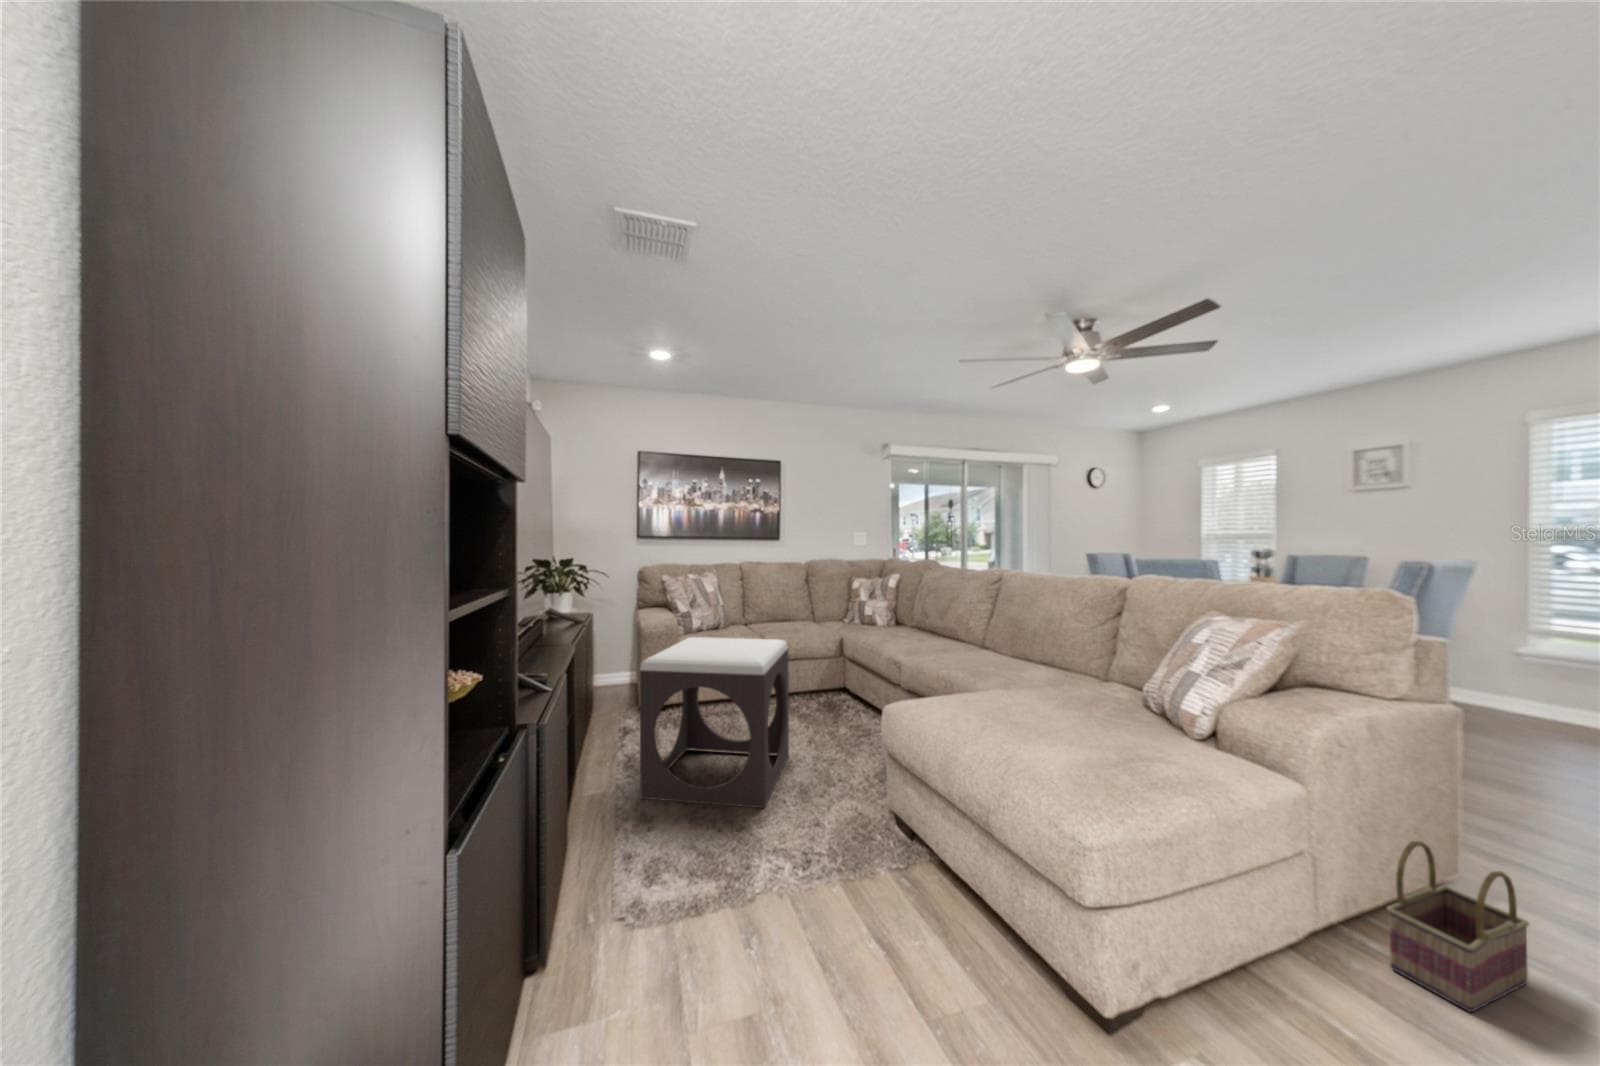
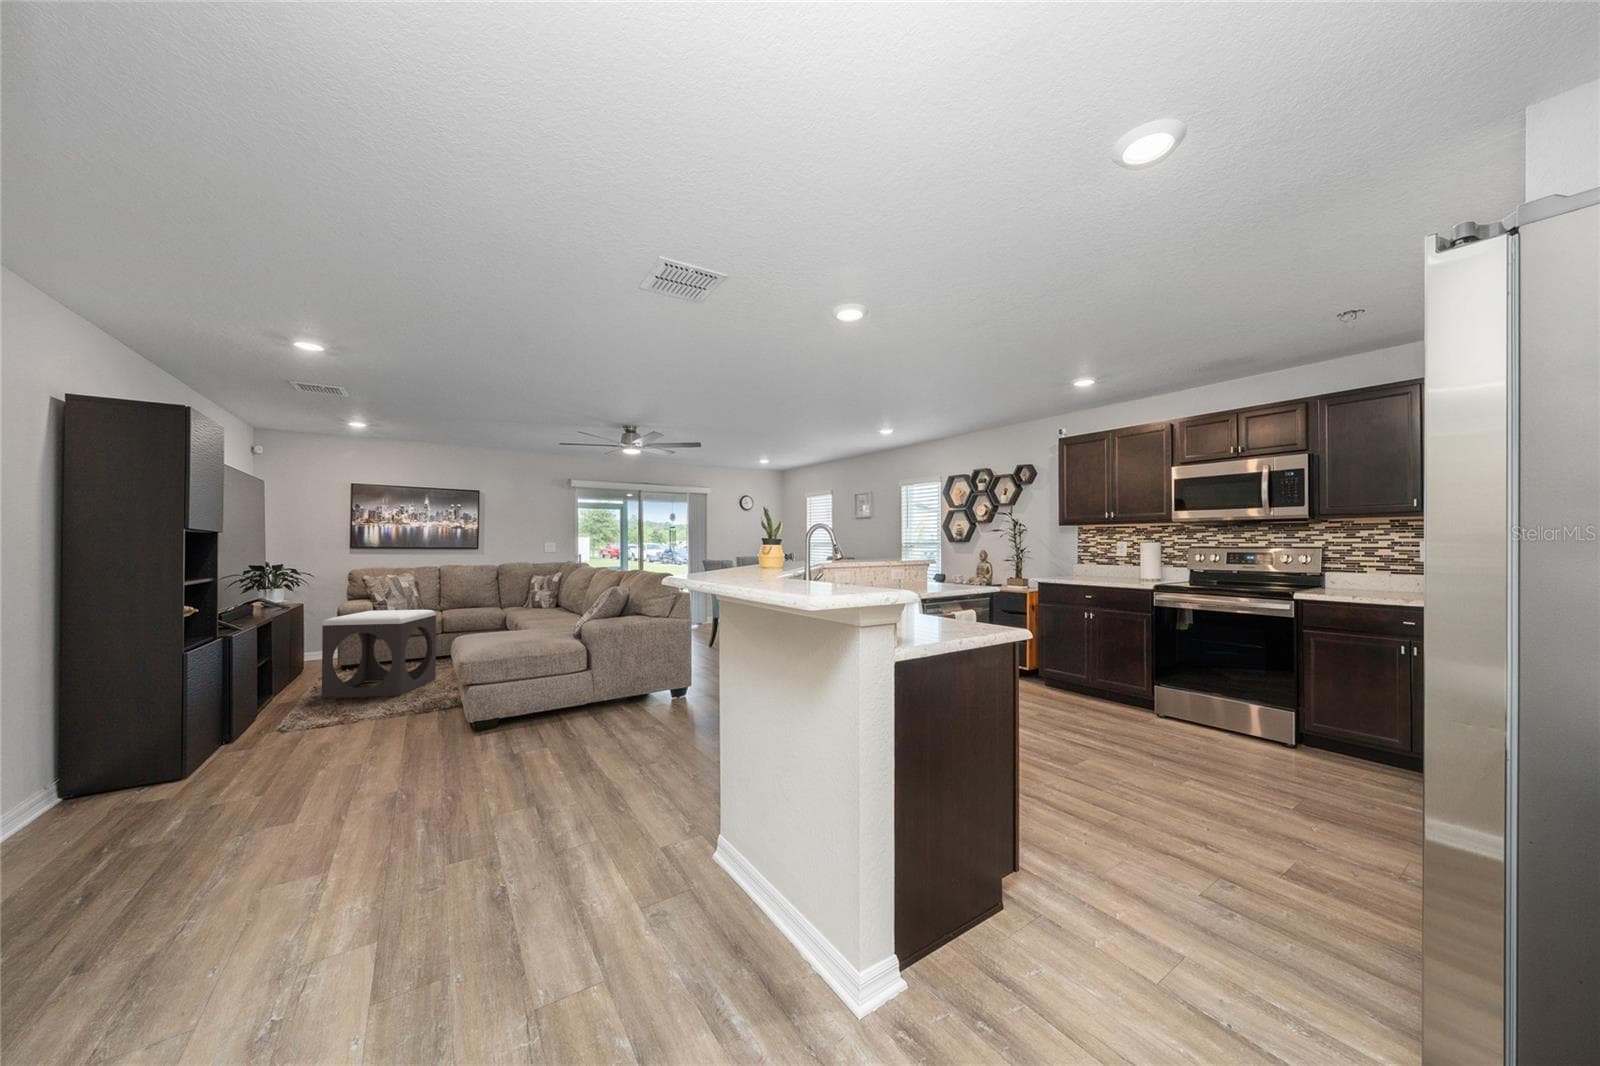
basket: present [1387,841,1529,1012] -> none [625,660,668,709]

